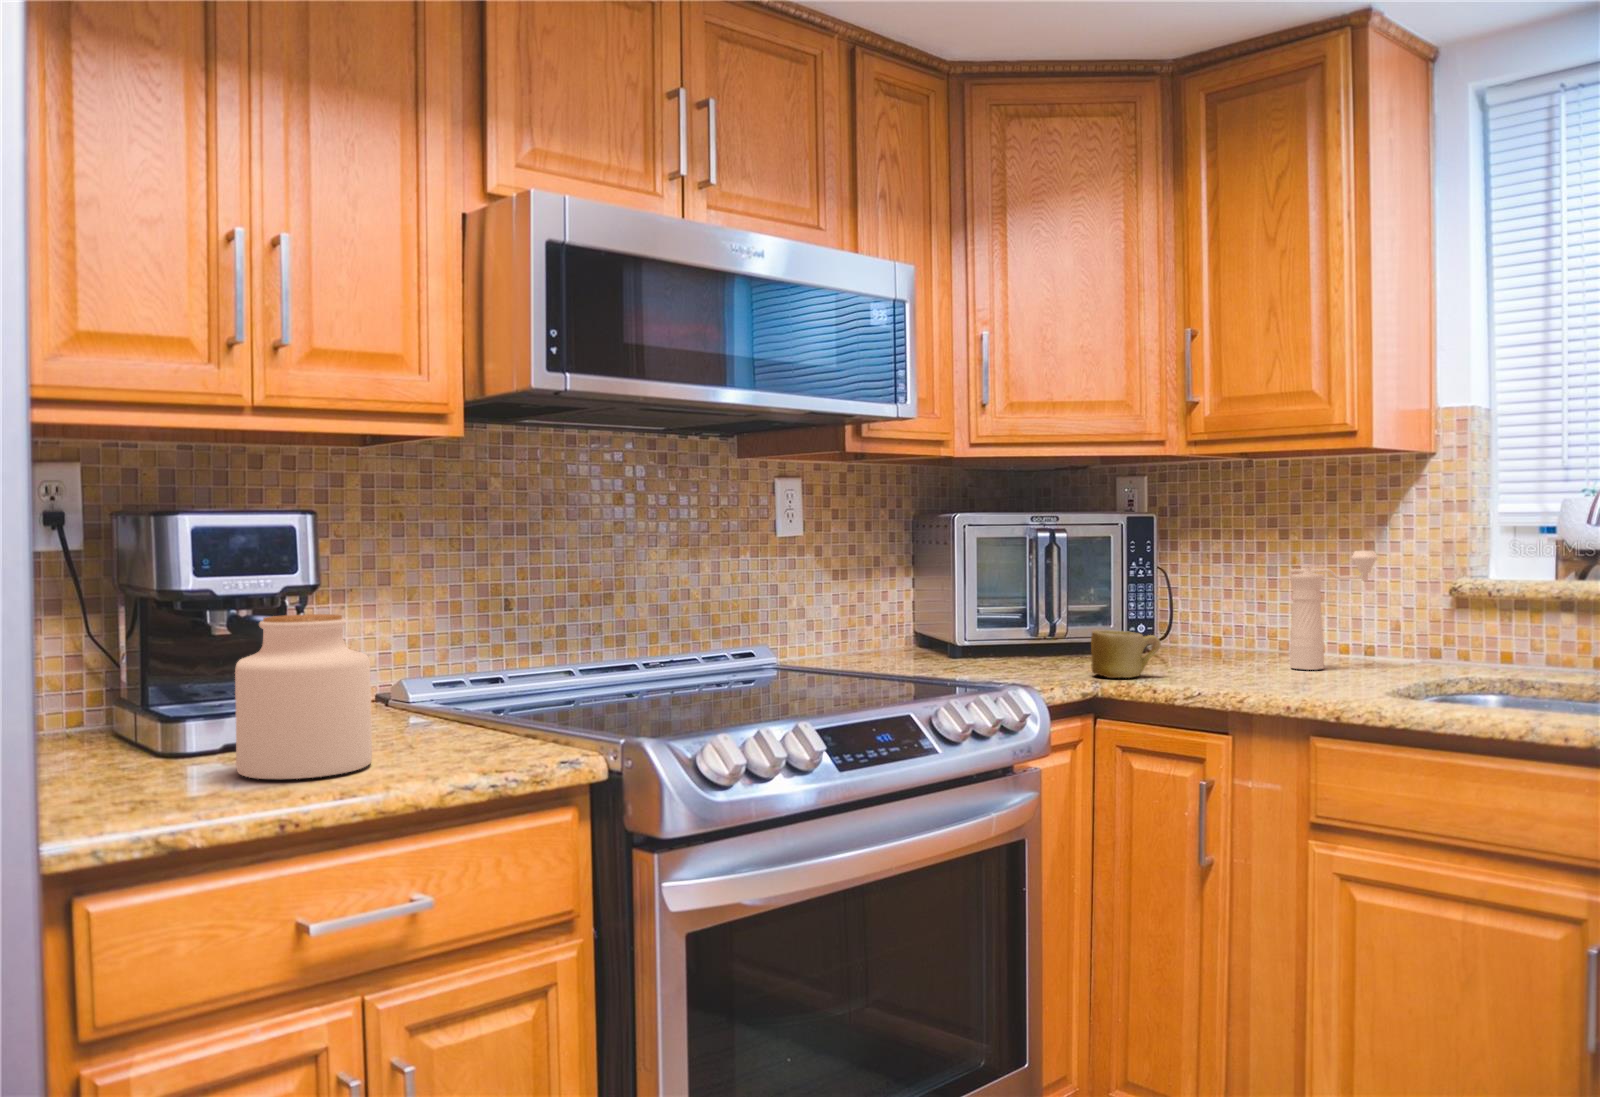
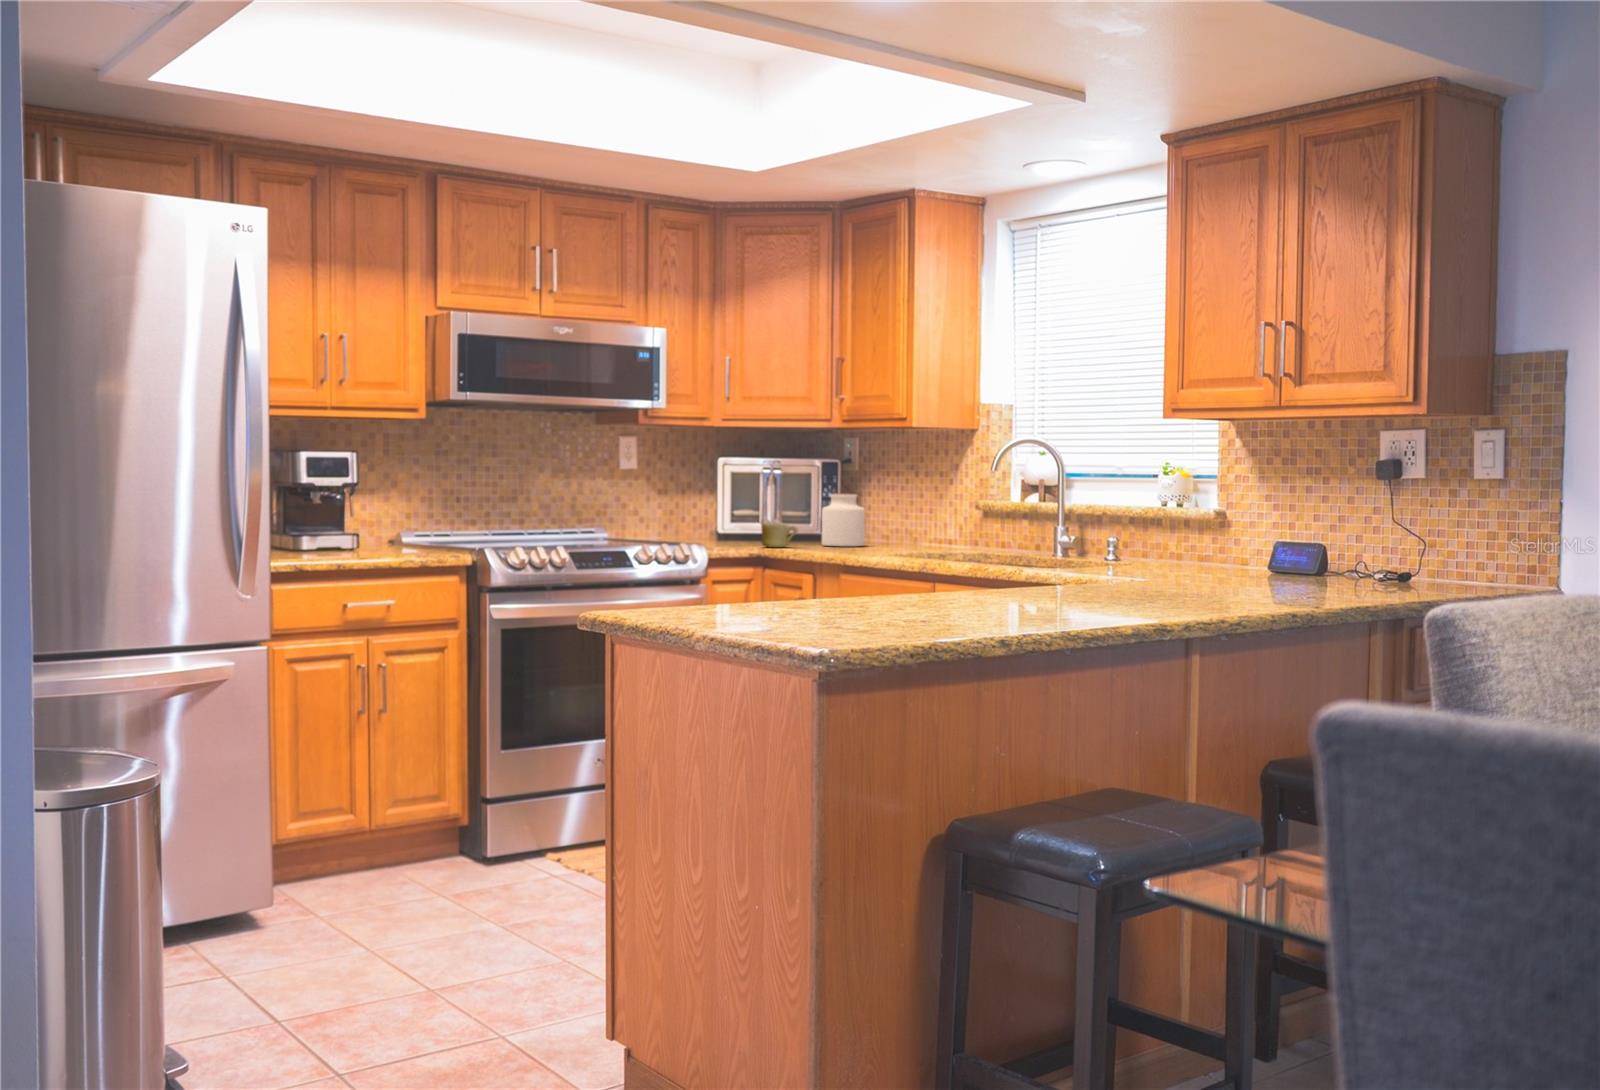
pepper mill: present [1290,551,1378,670] -> none [881,483,931,548]
jar: present [235,614,372,779] -> present [822,494,865,546]

